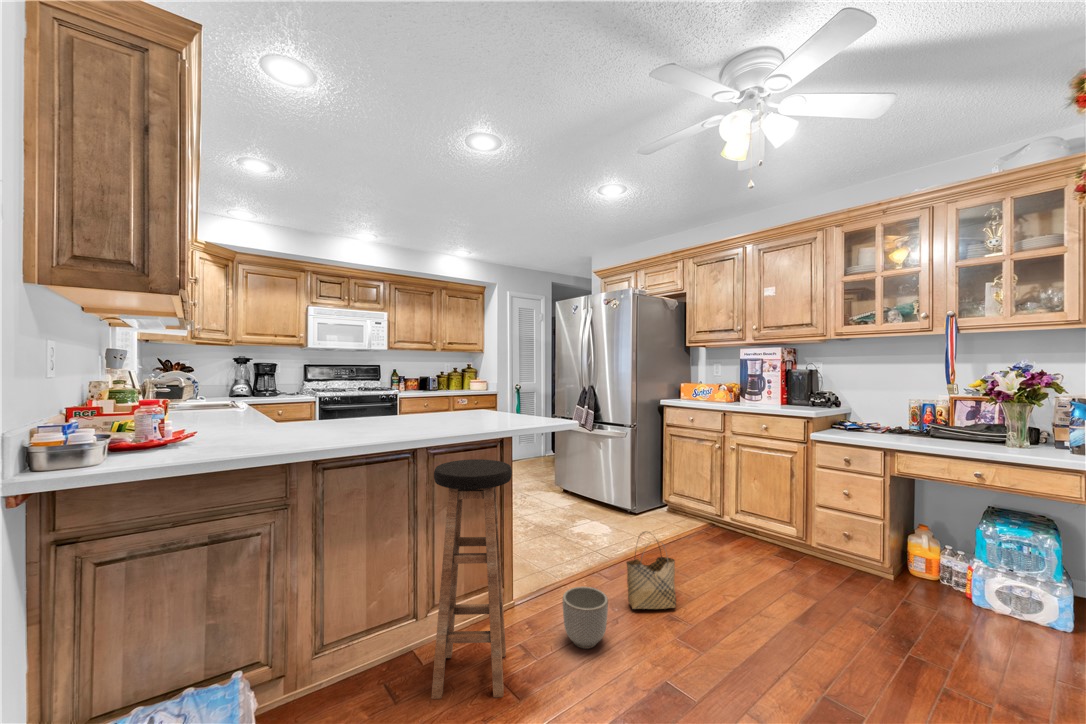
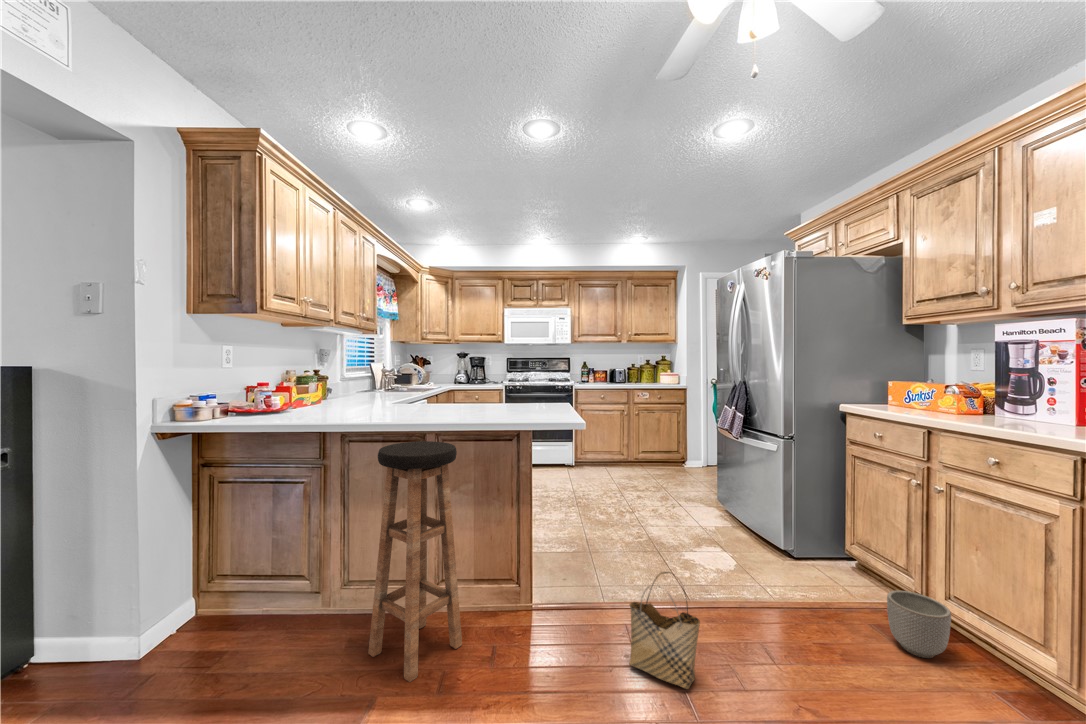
planter: present [563,586,608,649] -> present [887,590,951,658]

